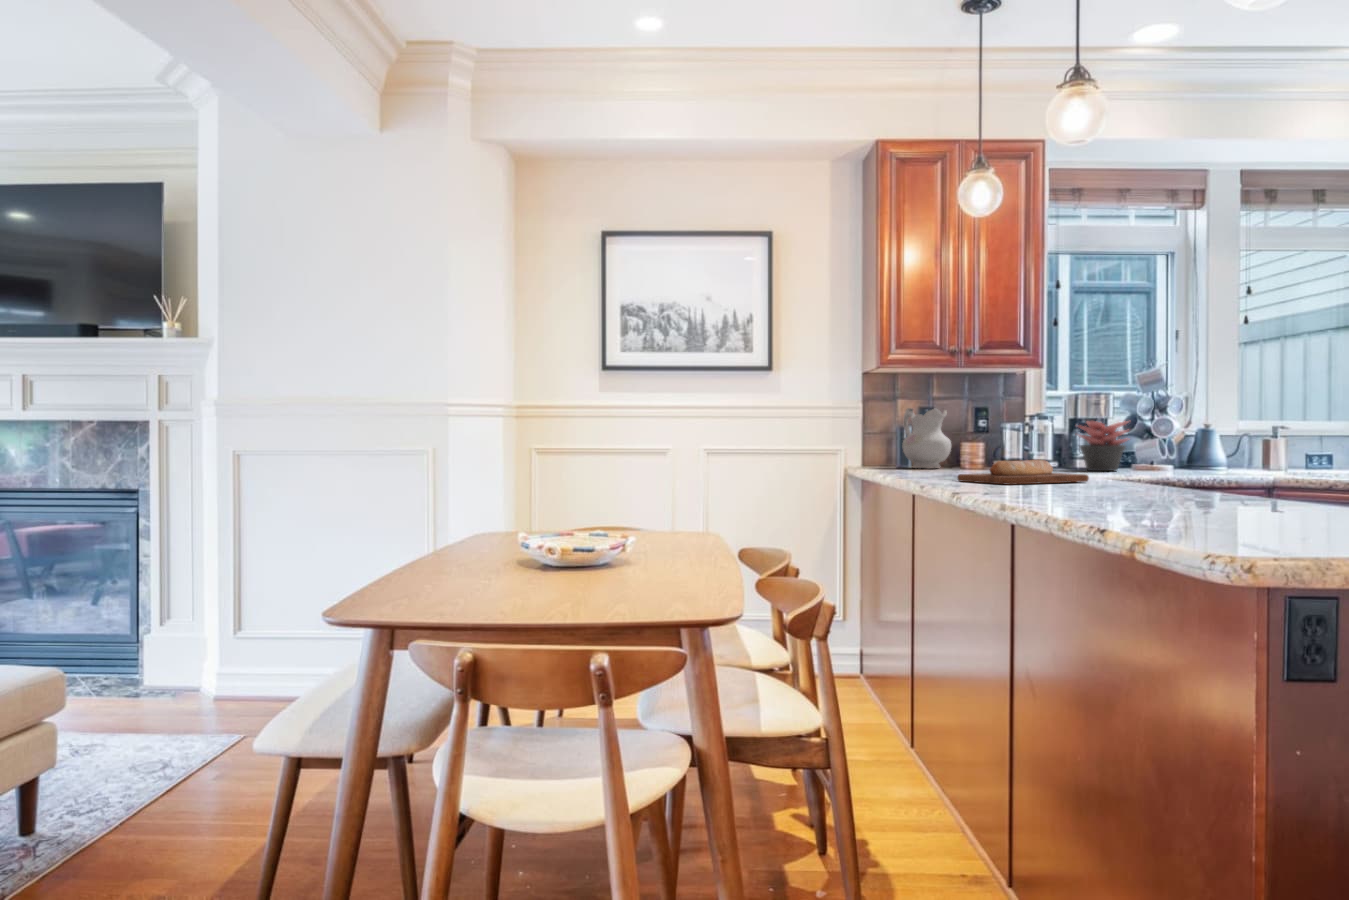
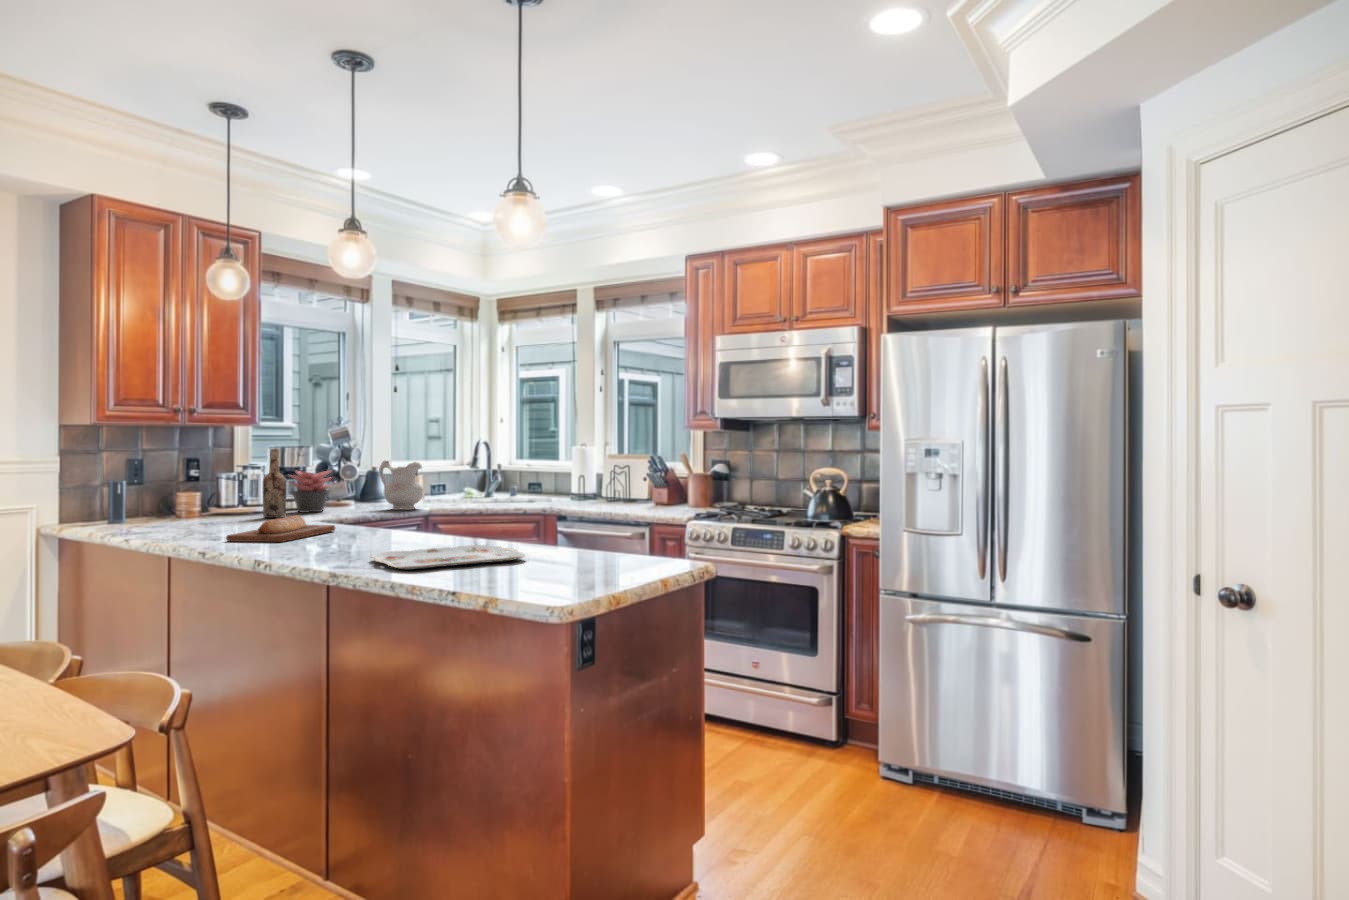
wine bottle: none [1038,392,1065,472] -> present [263,449,286,518]
ceramic pitcher: present [902,408,951,469] -> present [379,461,423,510]
serving tray: none [1058,493,1289,515] -> present [371,545,525,570]

